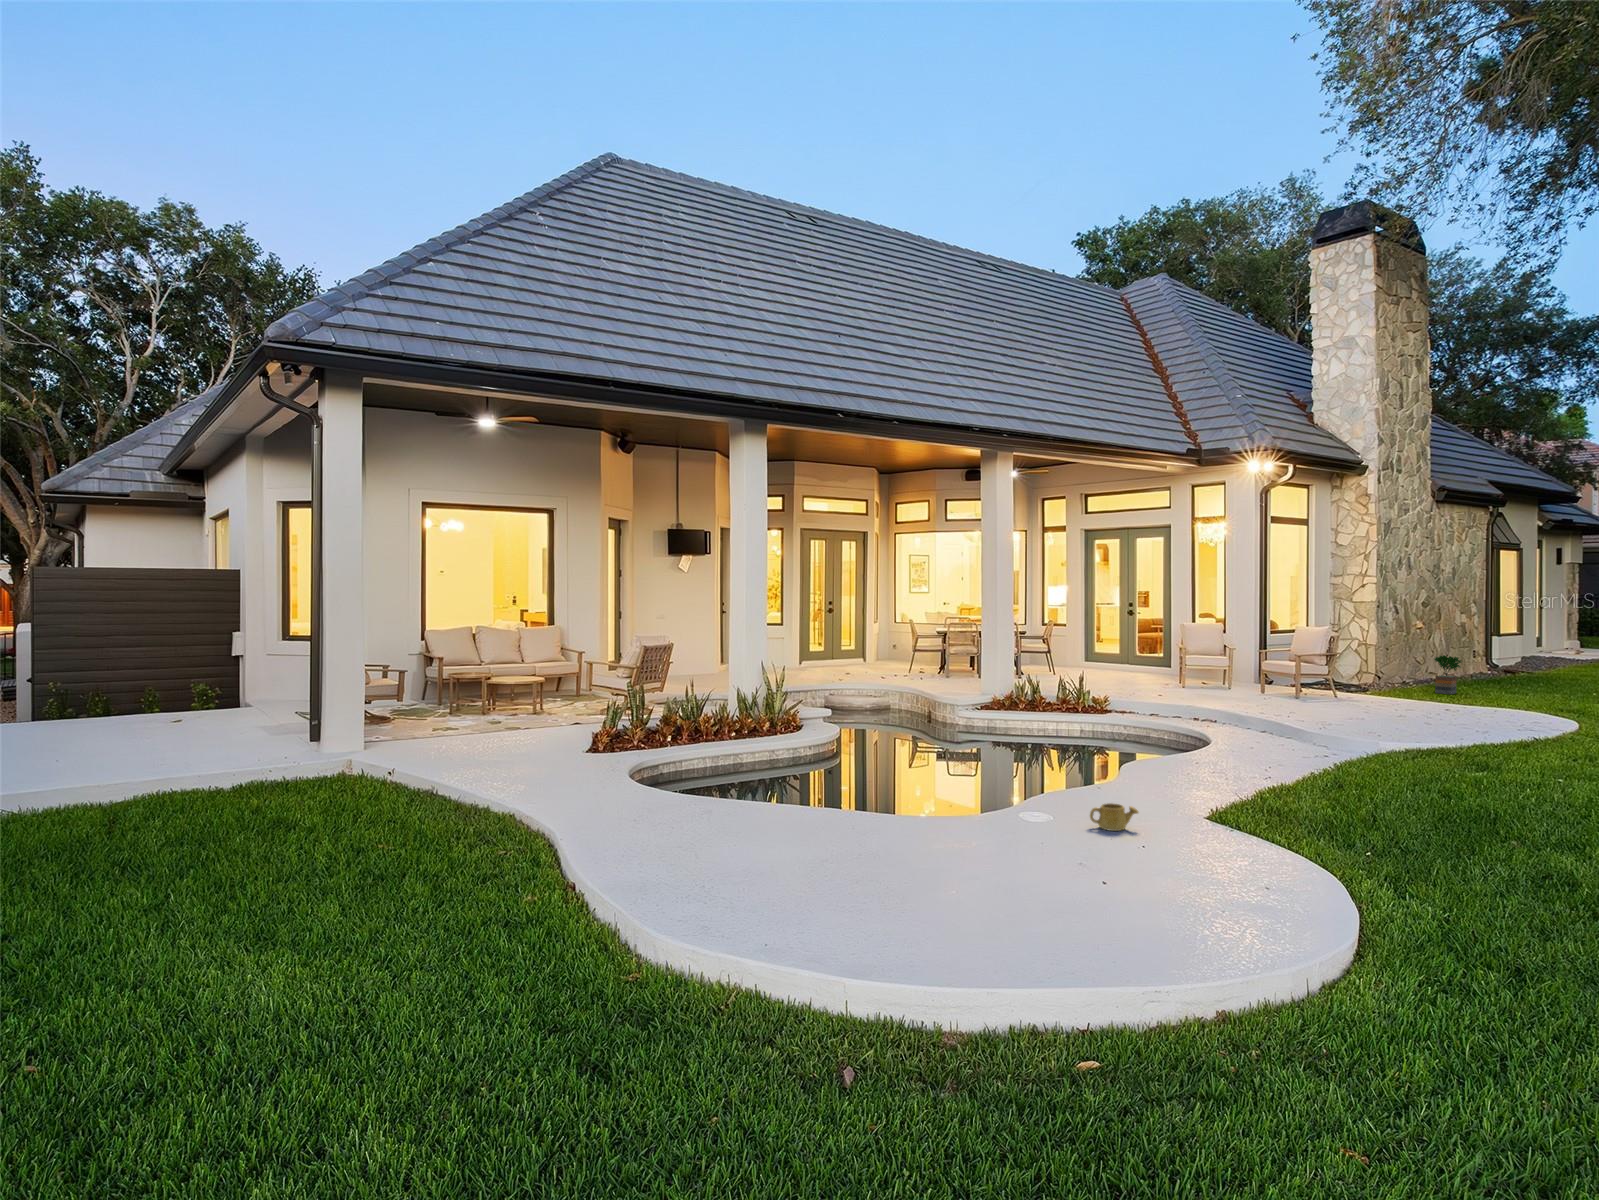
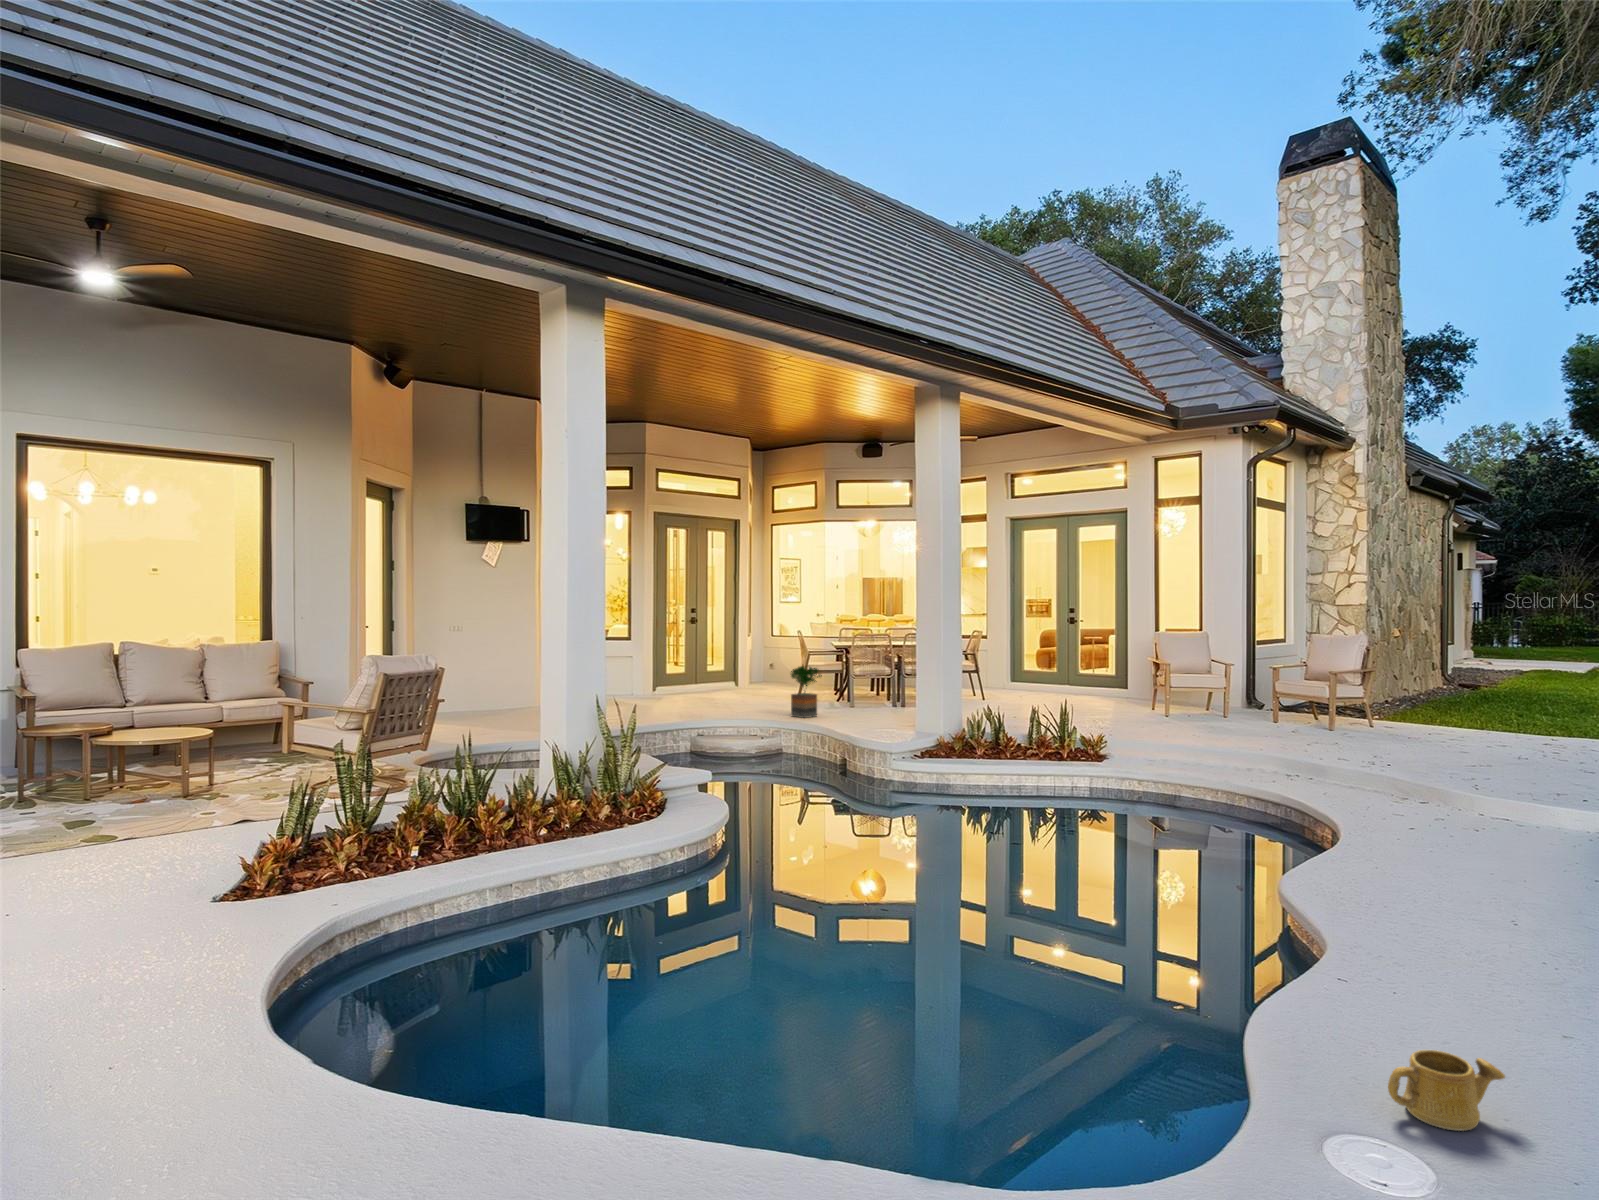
potted tree: present [1434,655,1462,694] -> present [791,666,822,718]

